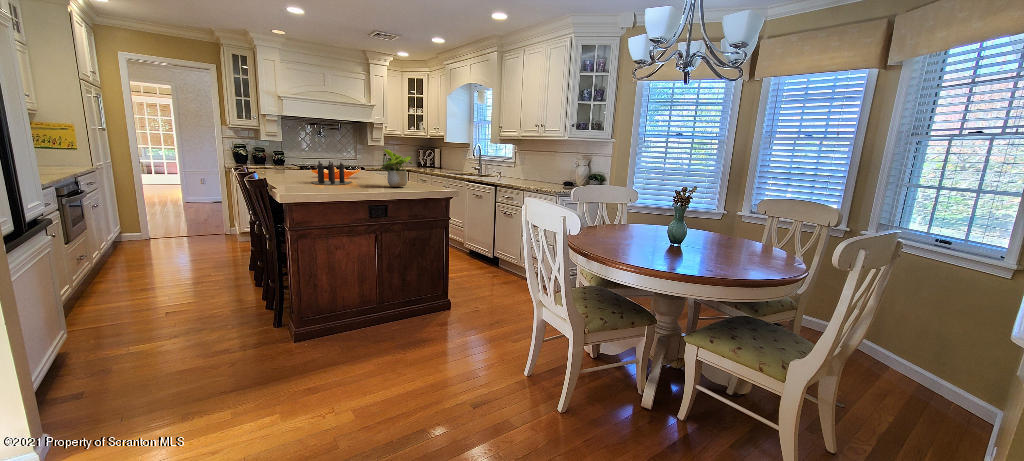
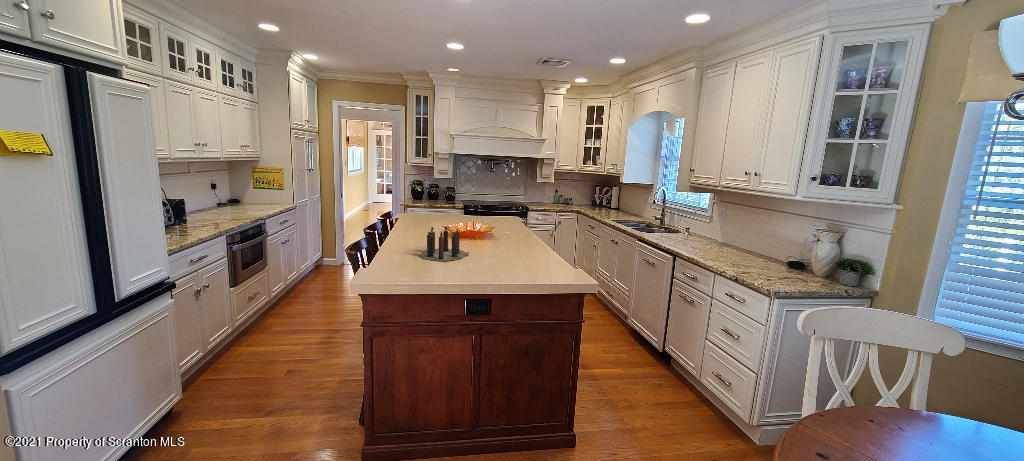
potted plant: present [380,149,413,187] -> none [486,223,535,276]

